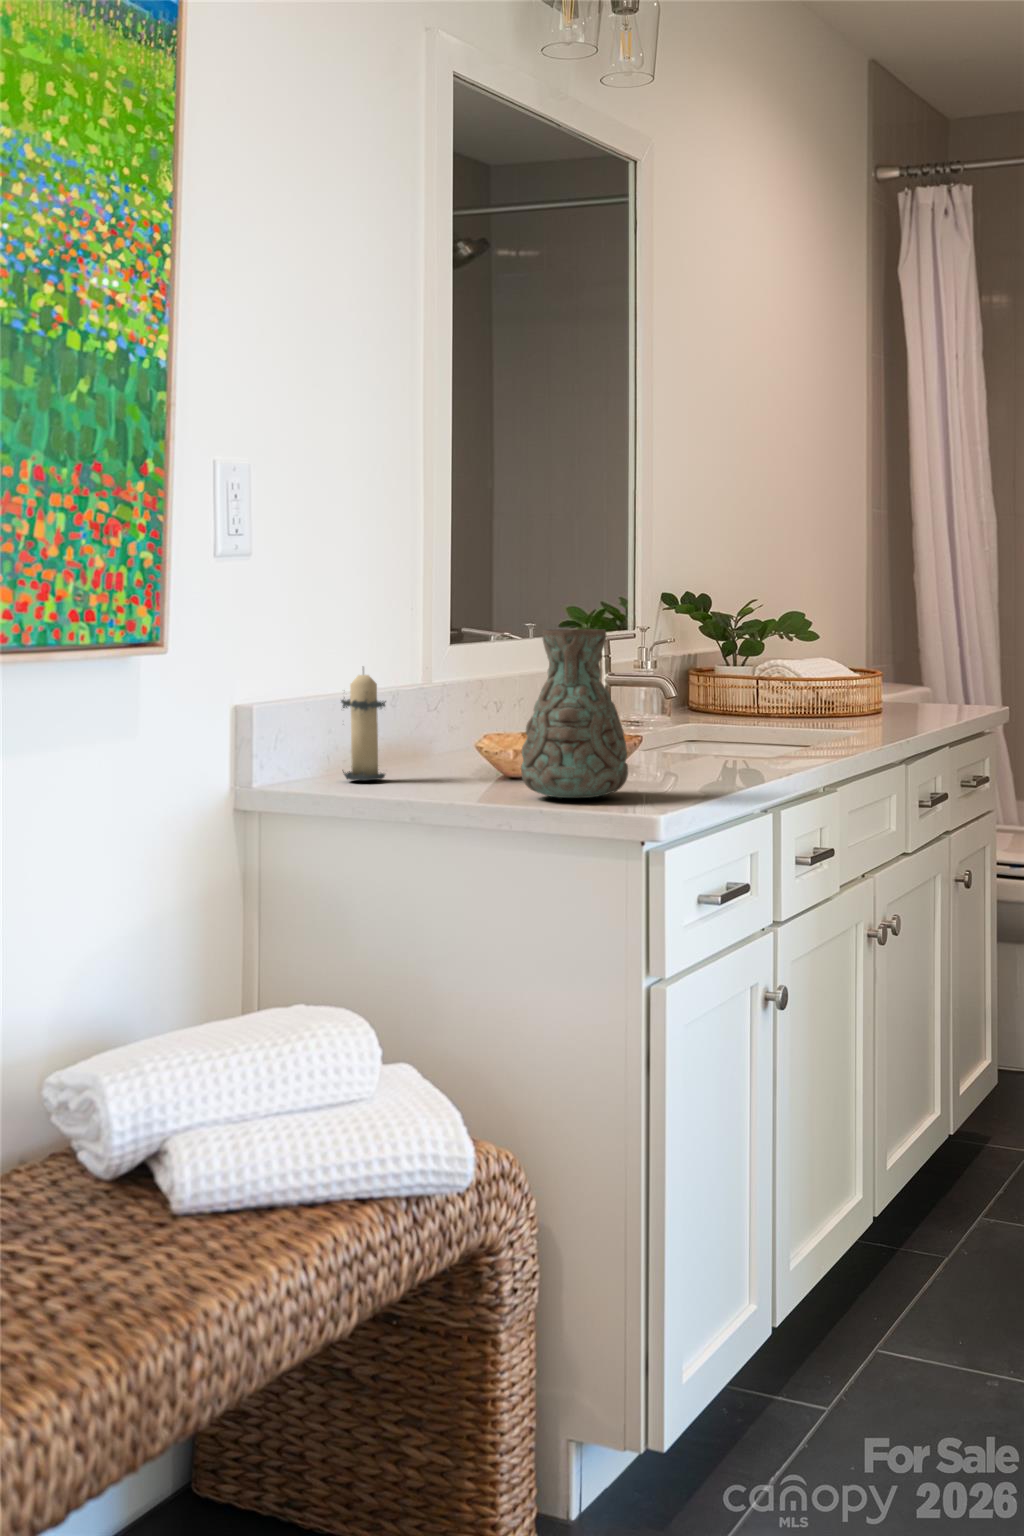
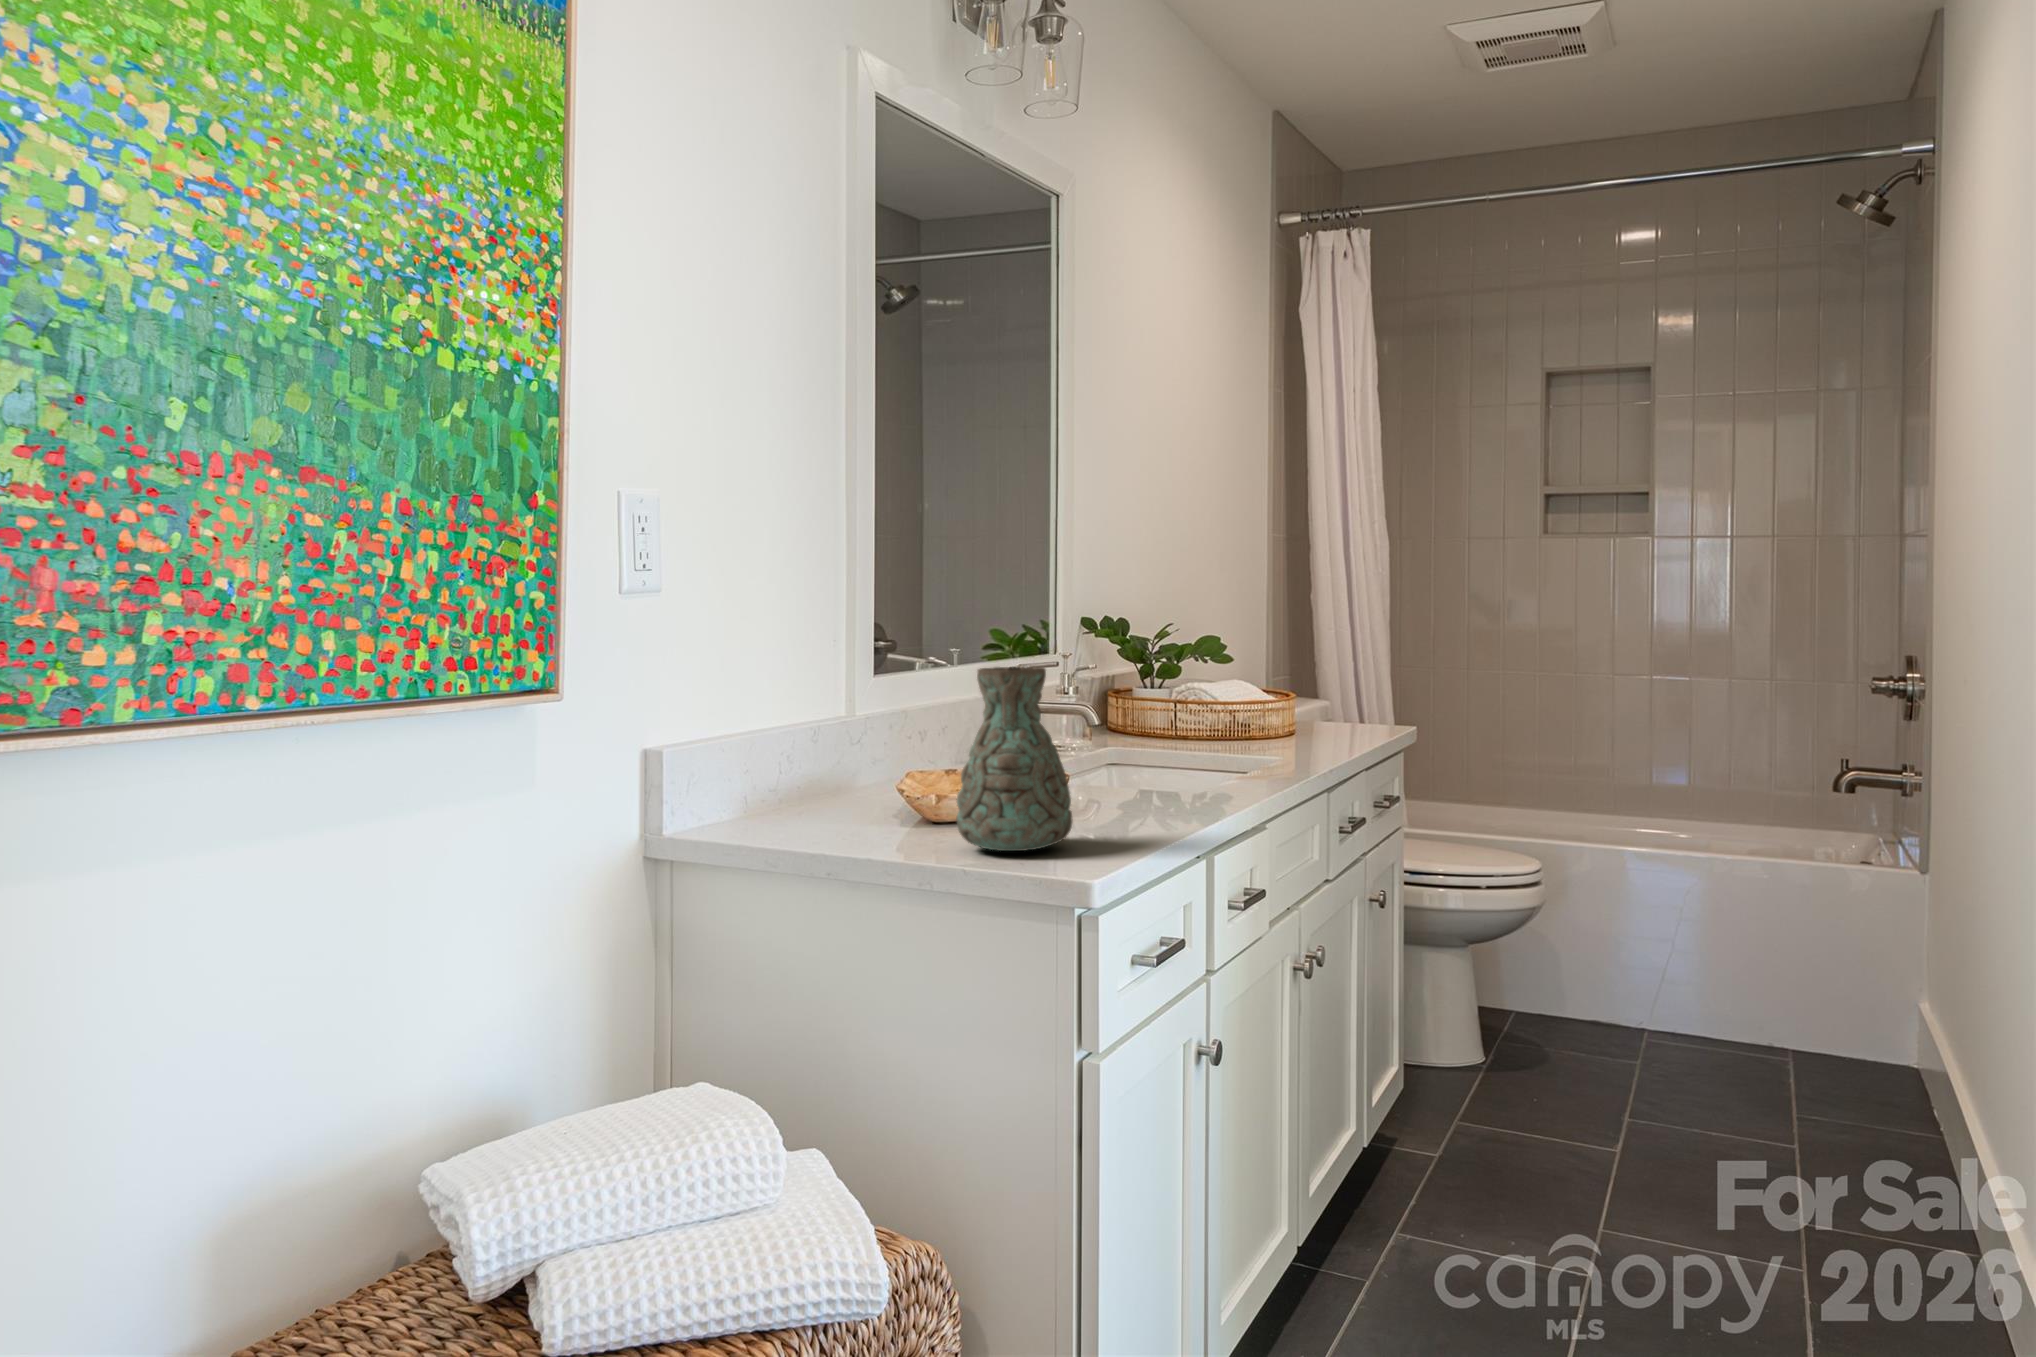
candle: present [341,671,386,780] -> none [755,707,816,832]

